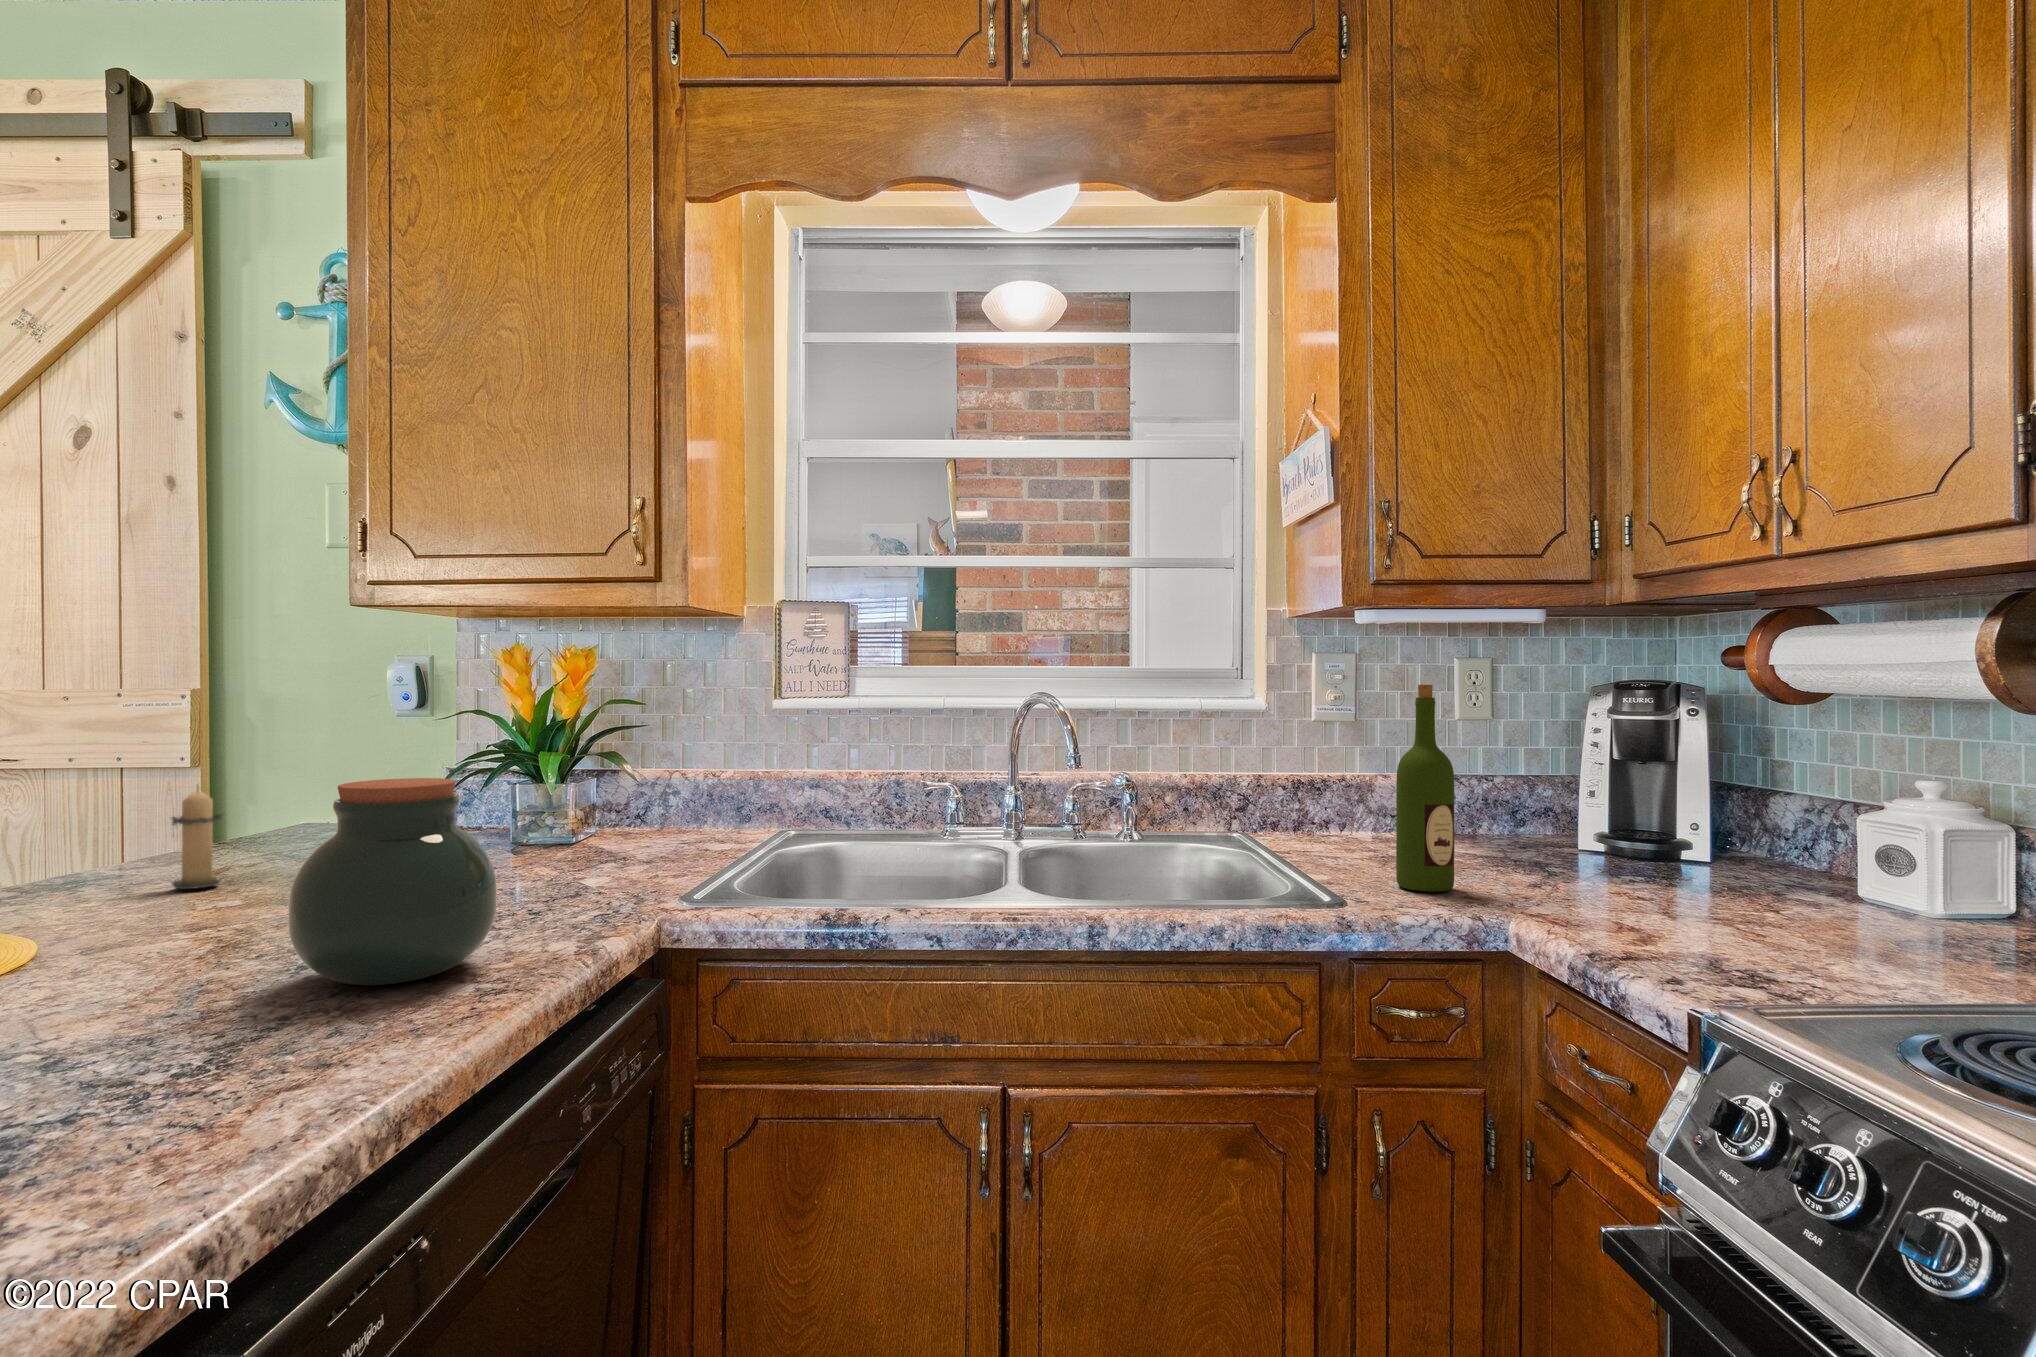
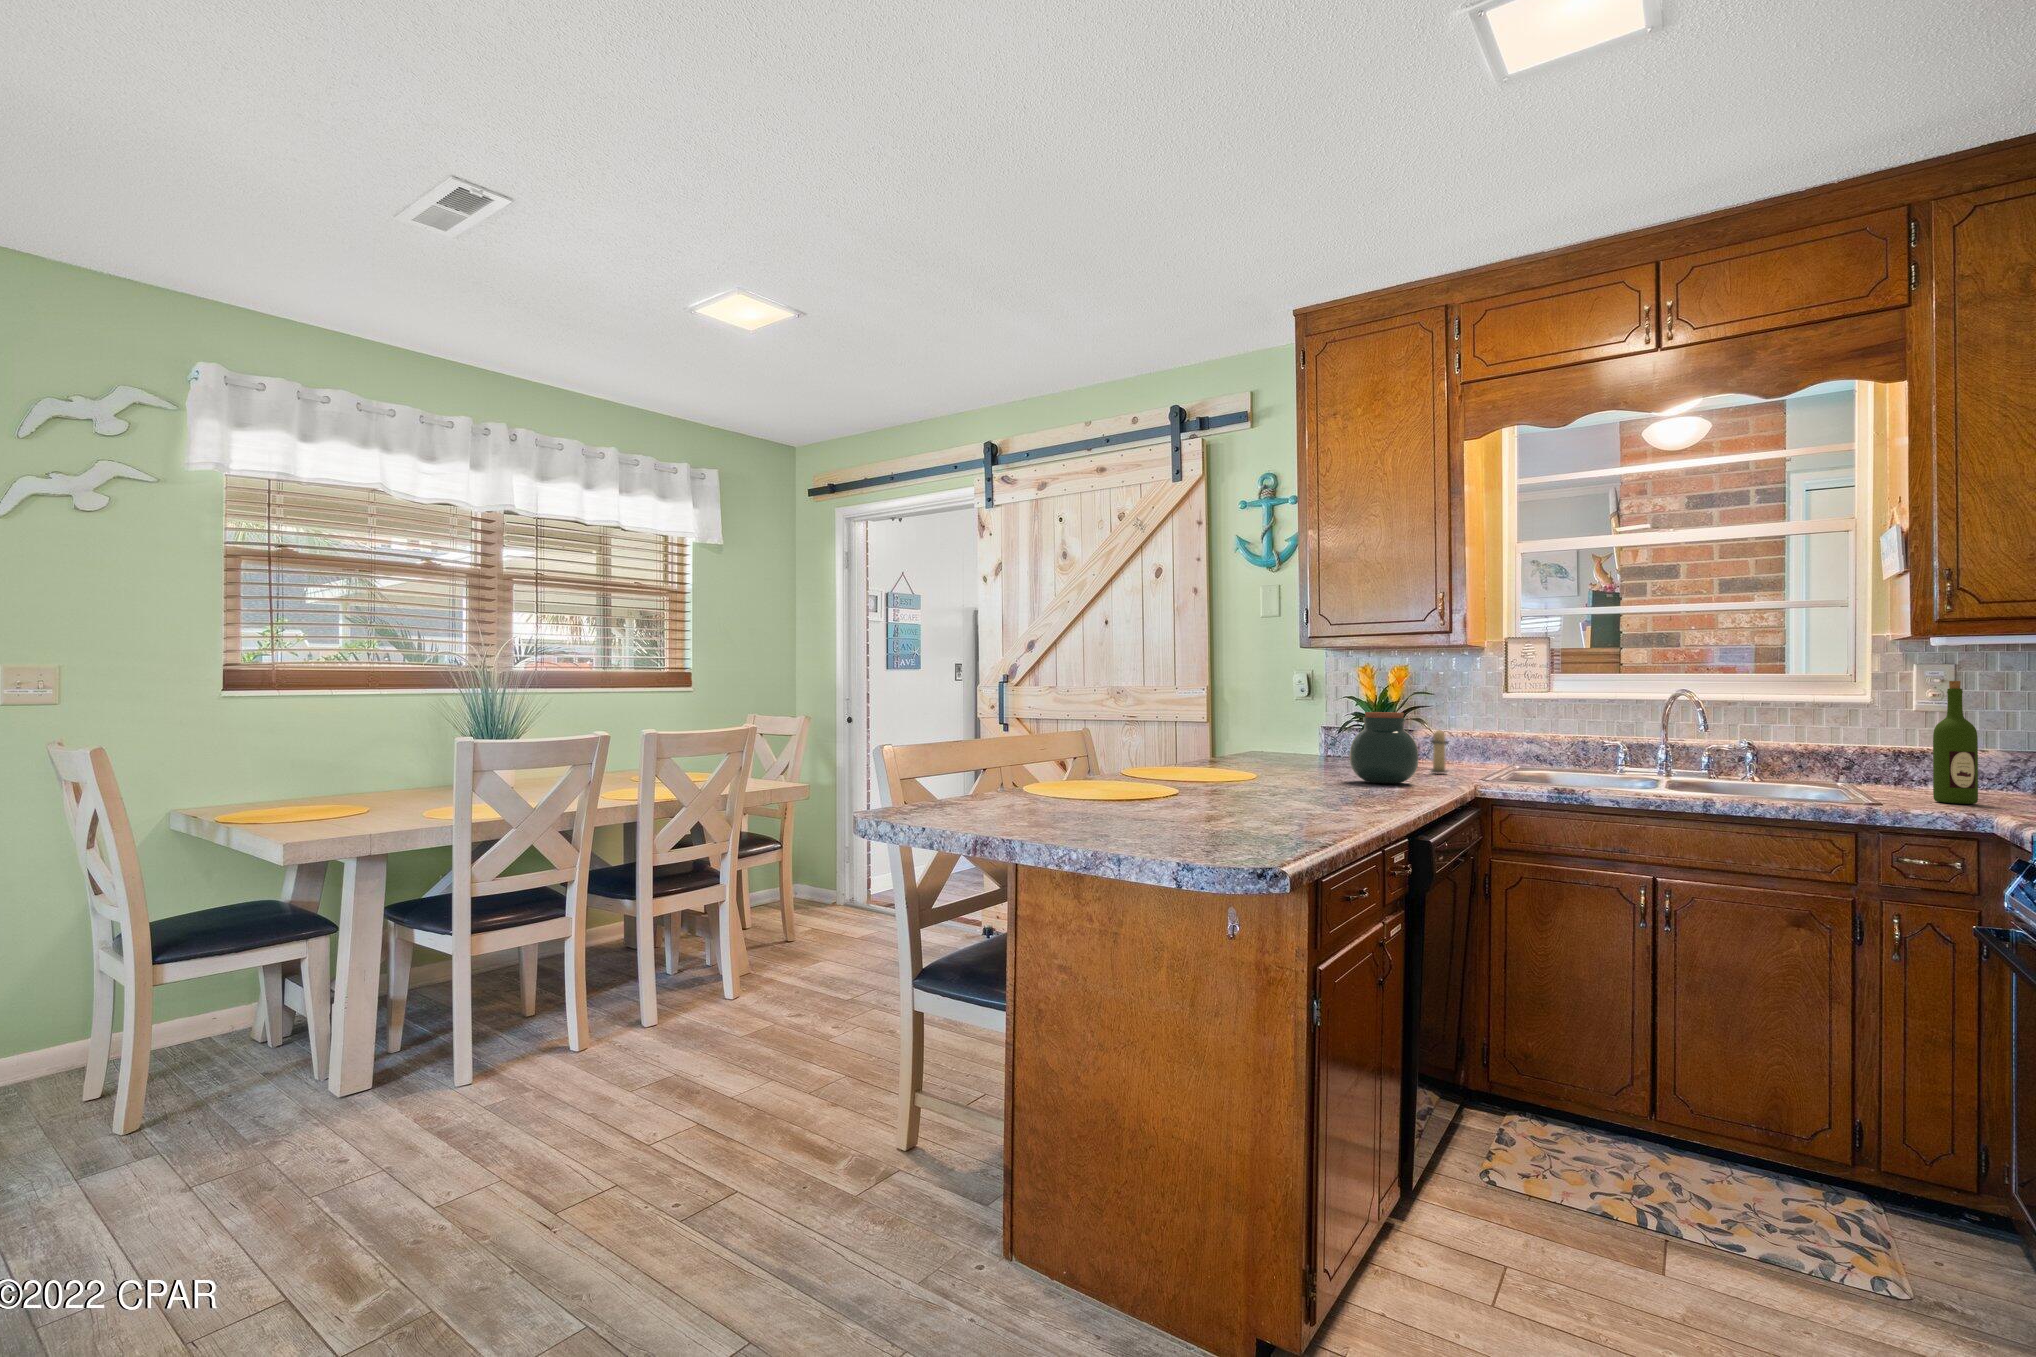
candle: present [171,787,222,889] -> present [1430,730,1449,773]

